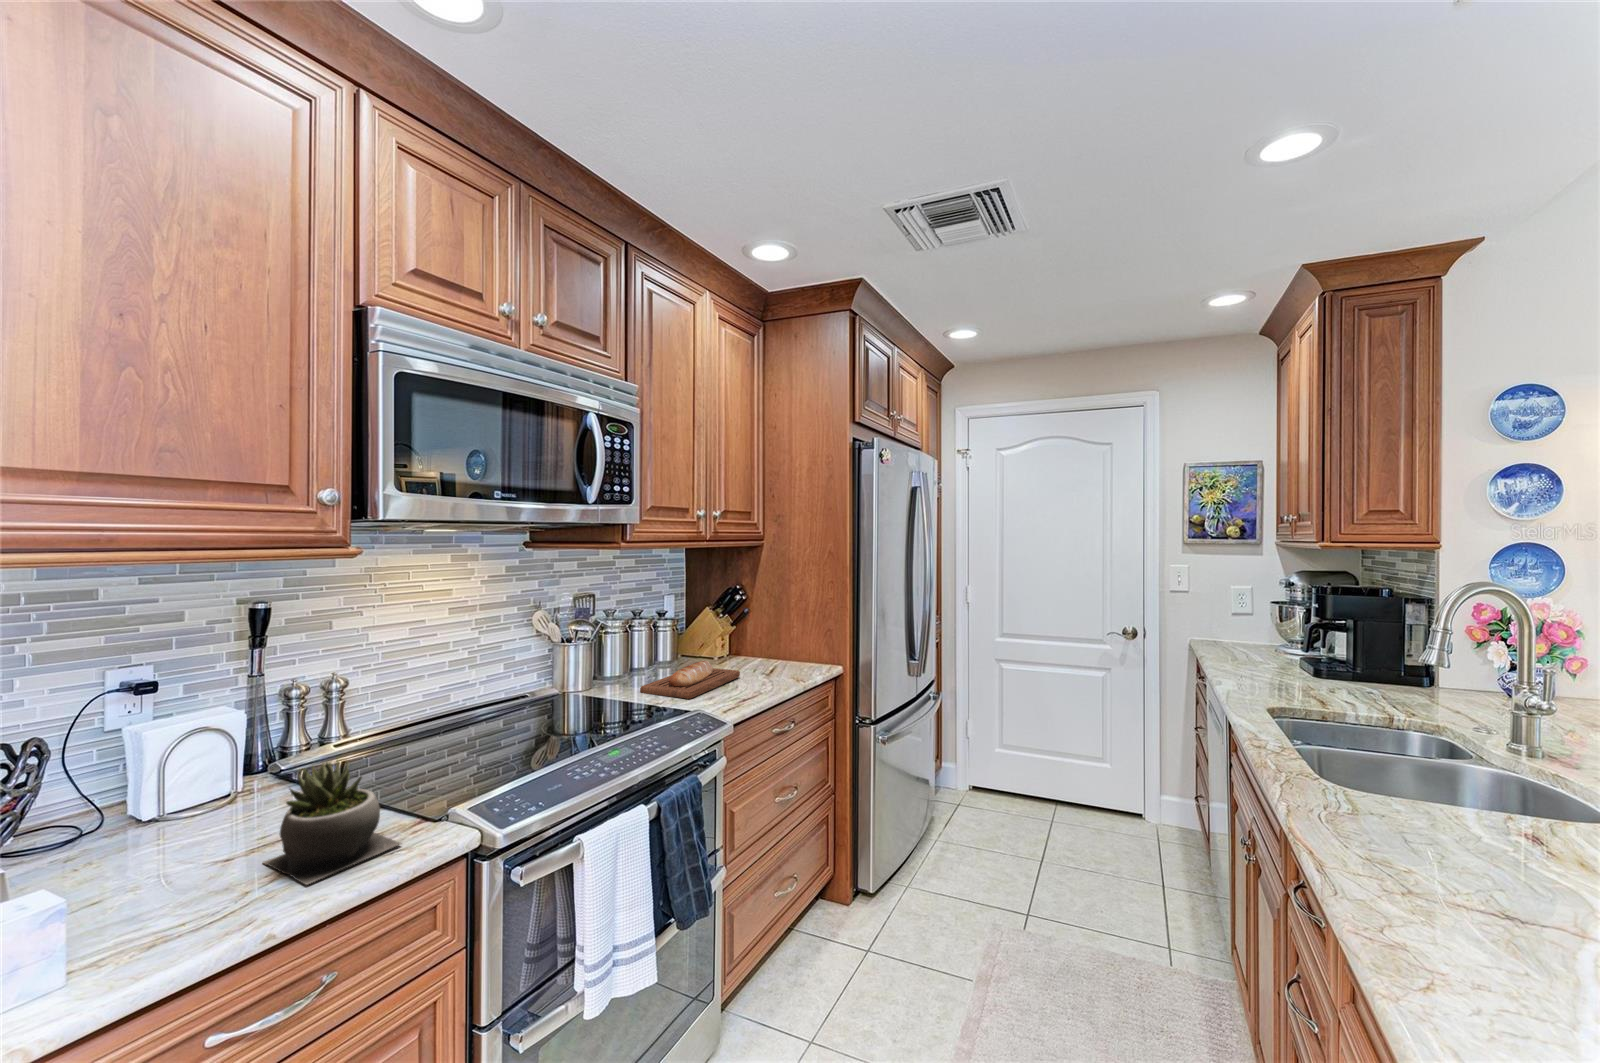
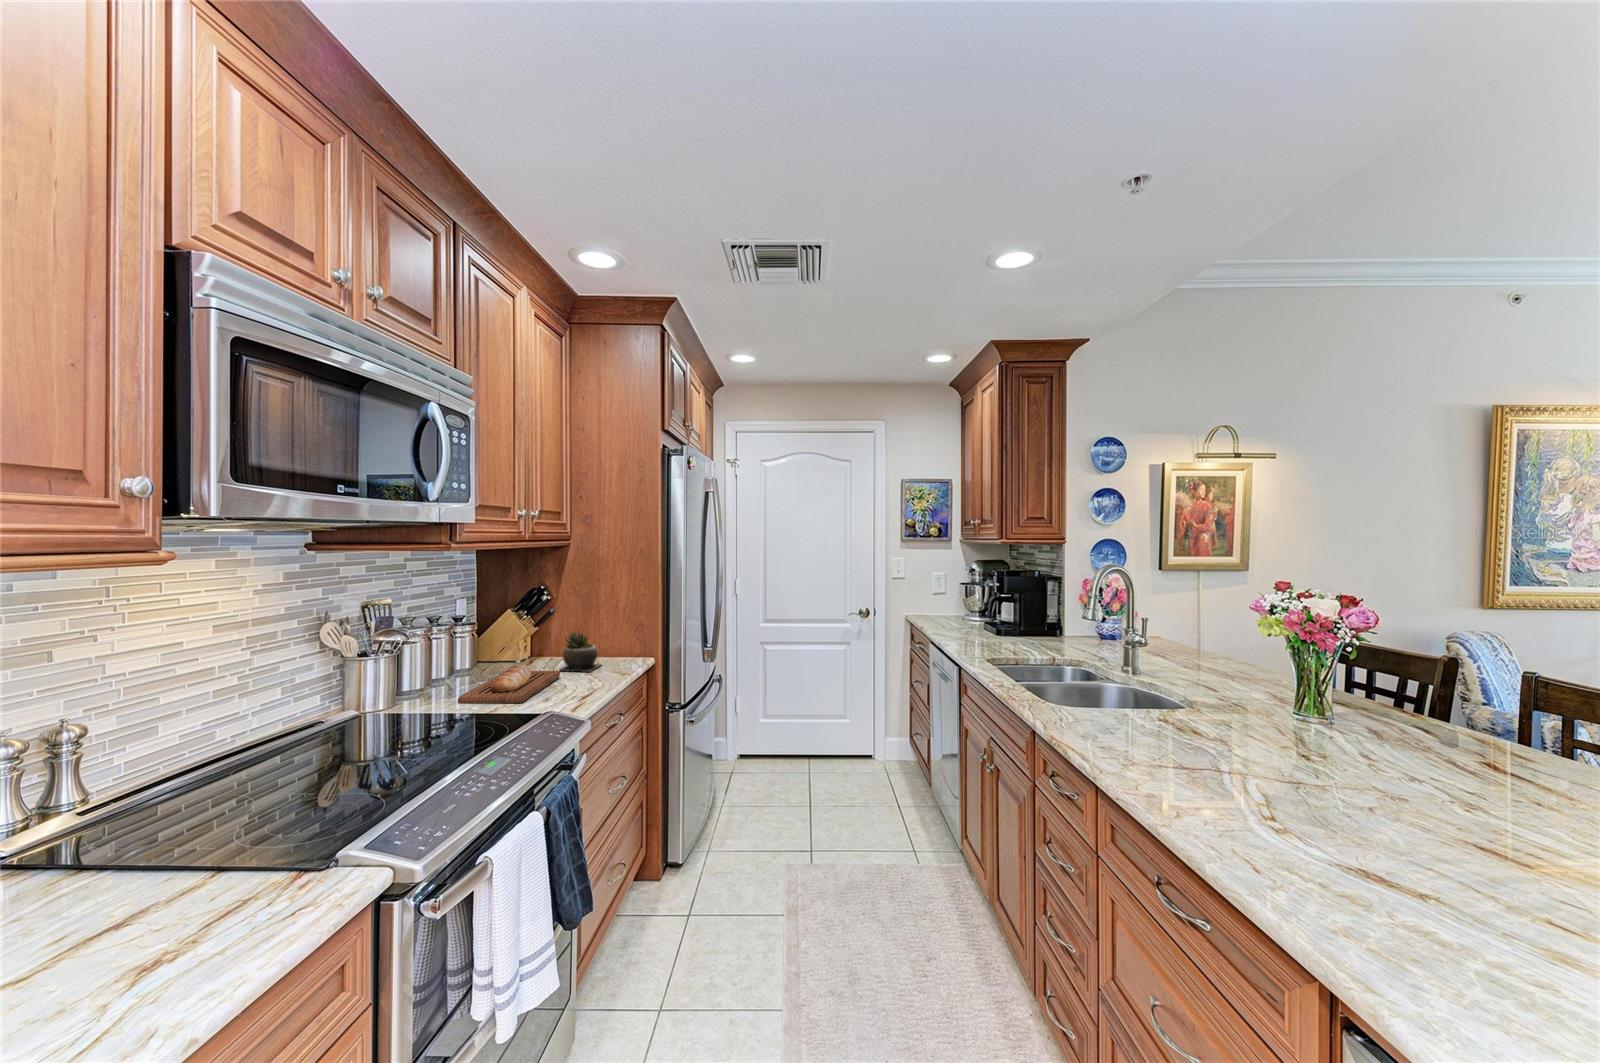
succulent plant: present [263,761,401,885] -> present [559,633,601,672]

